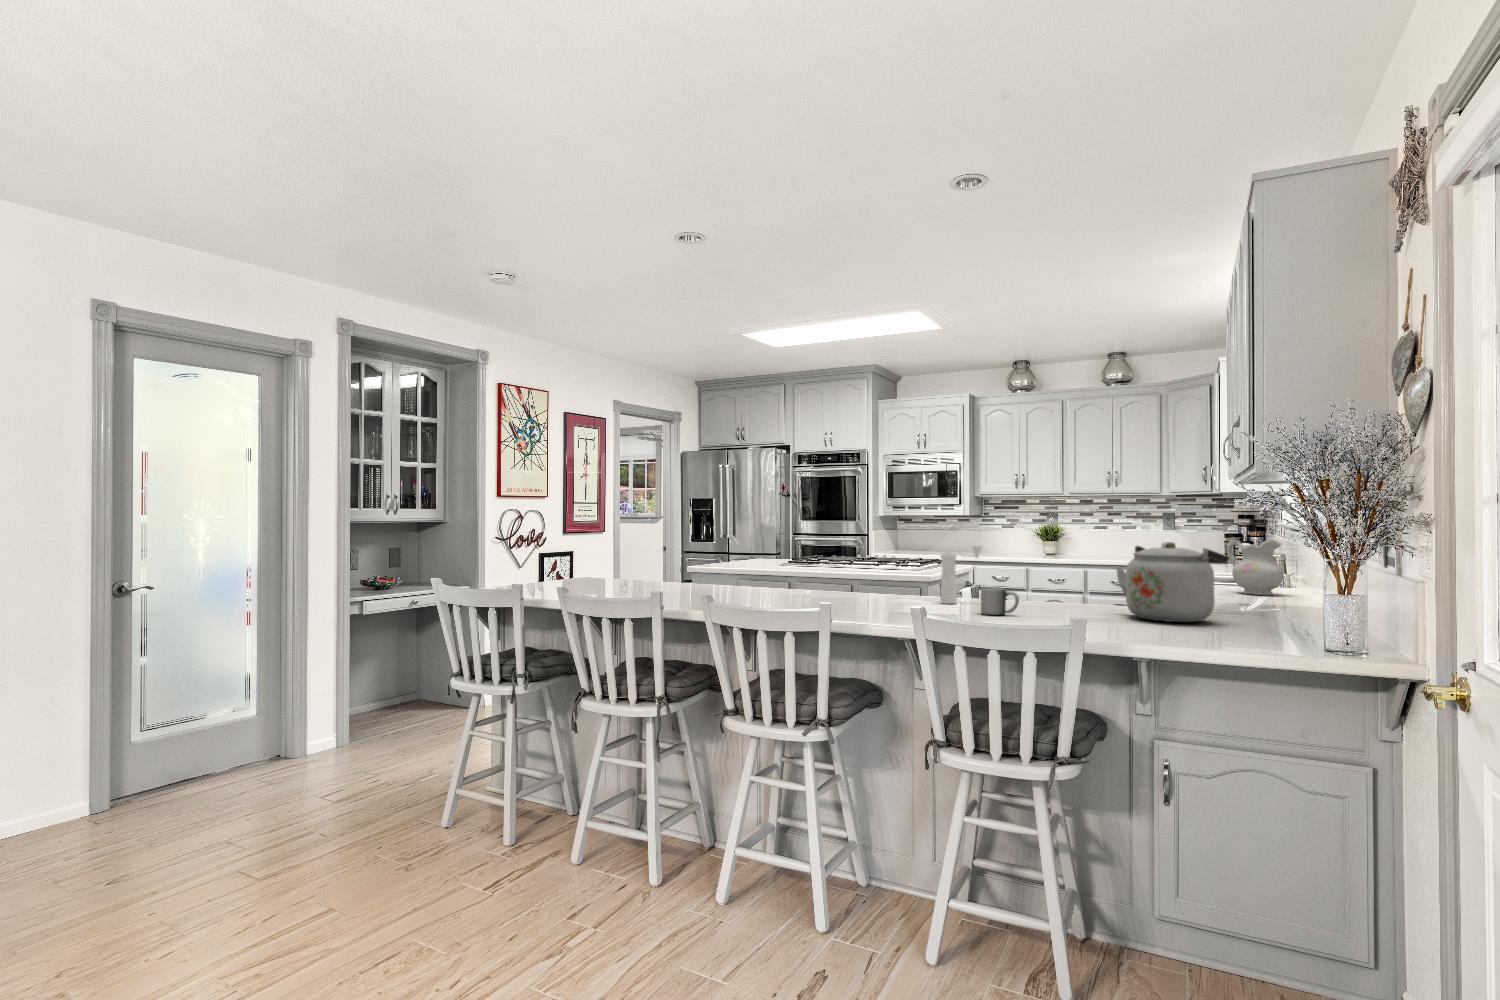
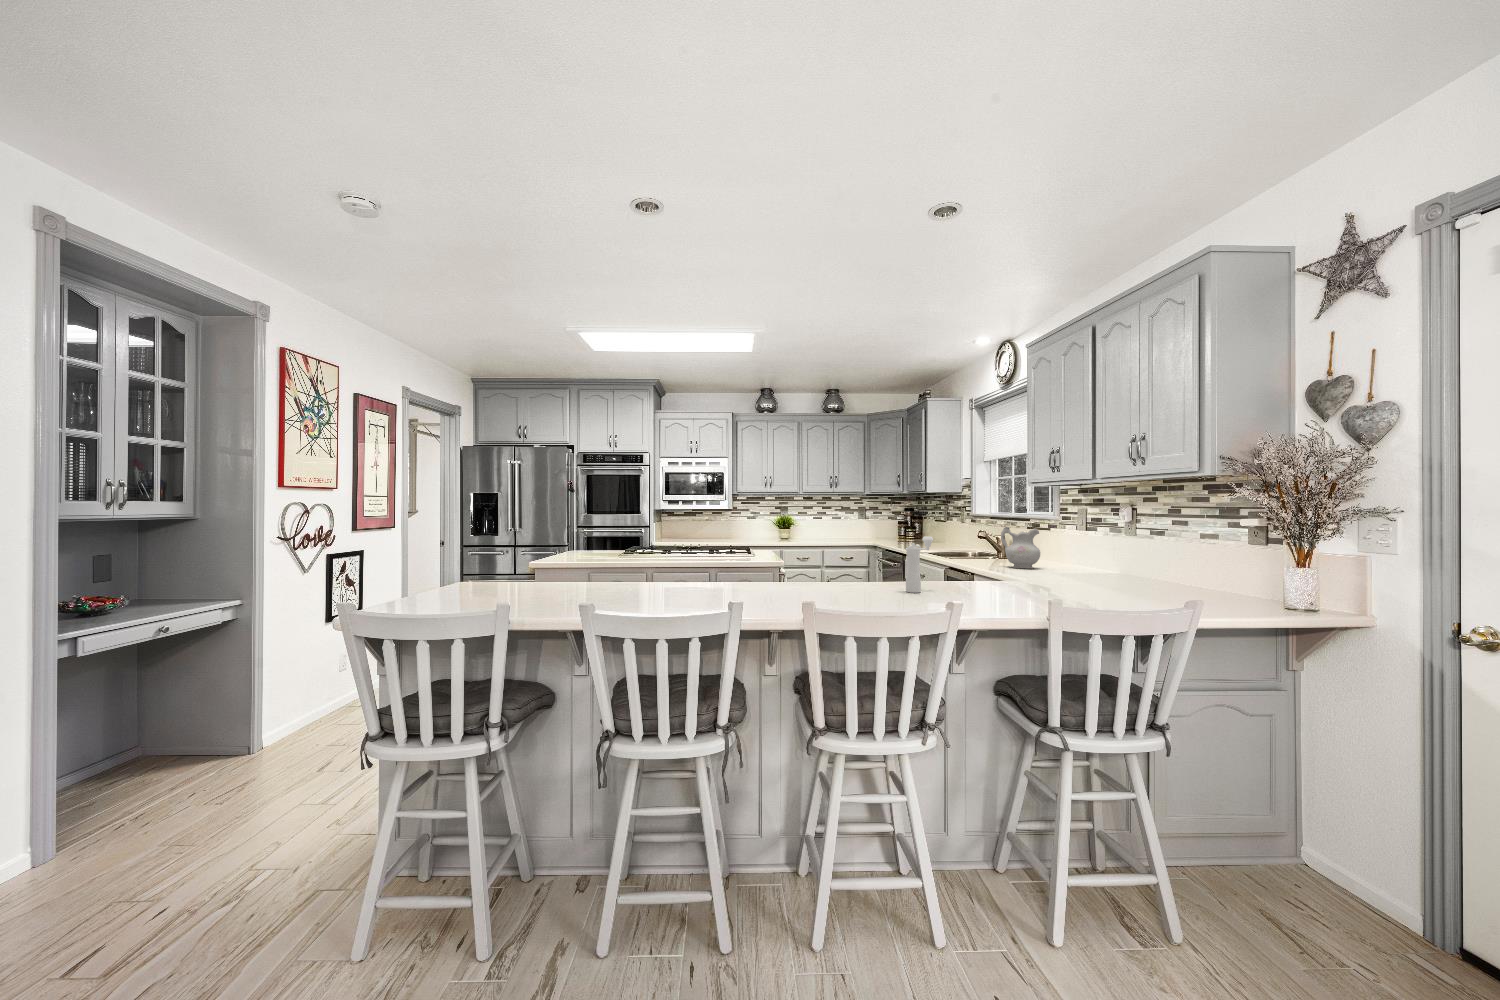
kettle: present [1116,542,1228,622] -> none [1042,534,1129,598]
mug: present [981,587,1019,615] -> none [977,577,1008,603]

